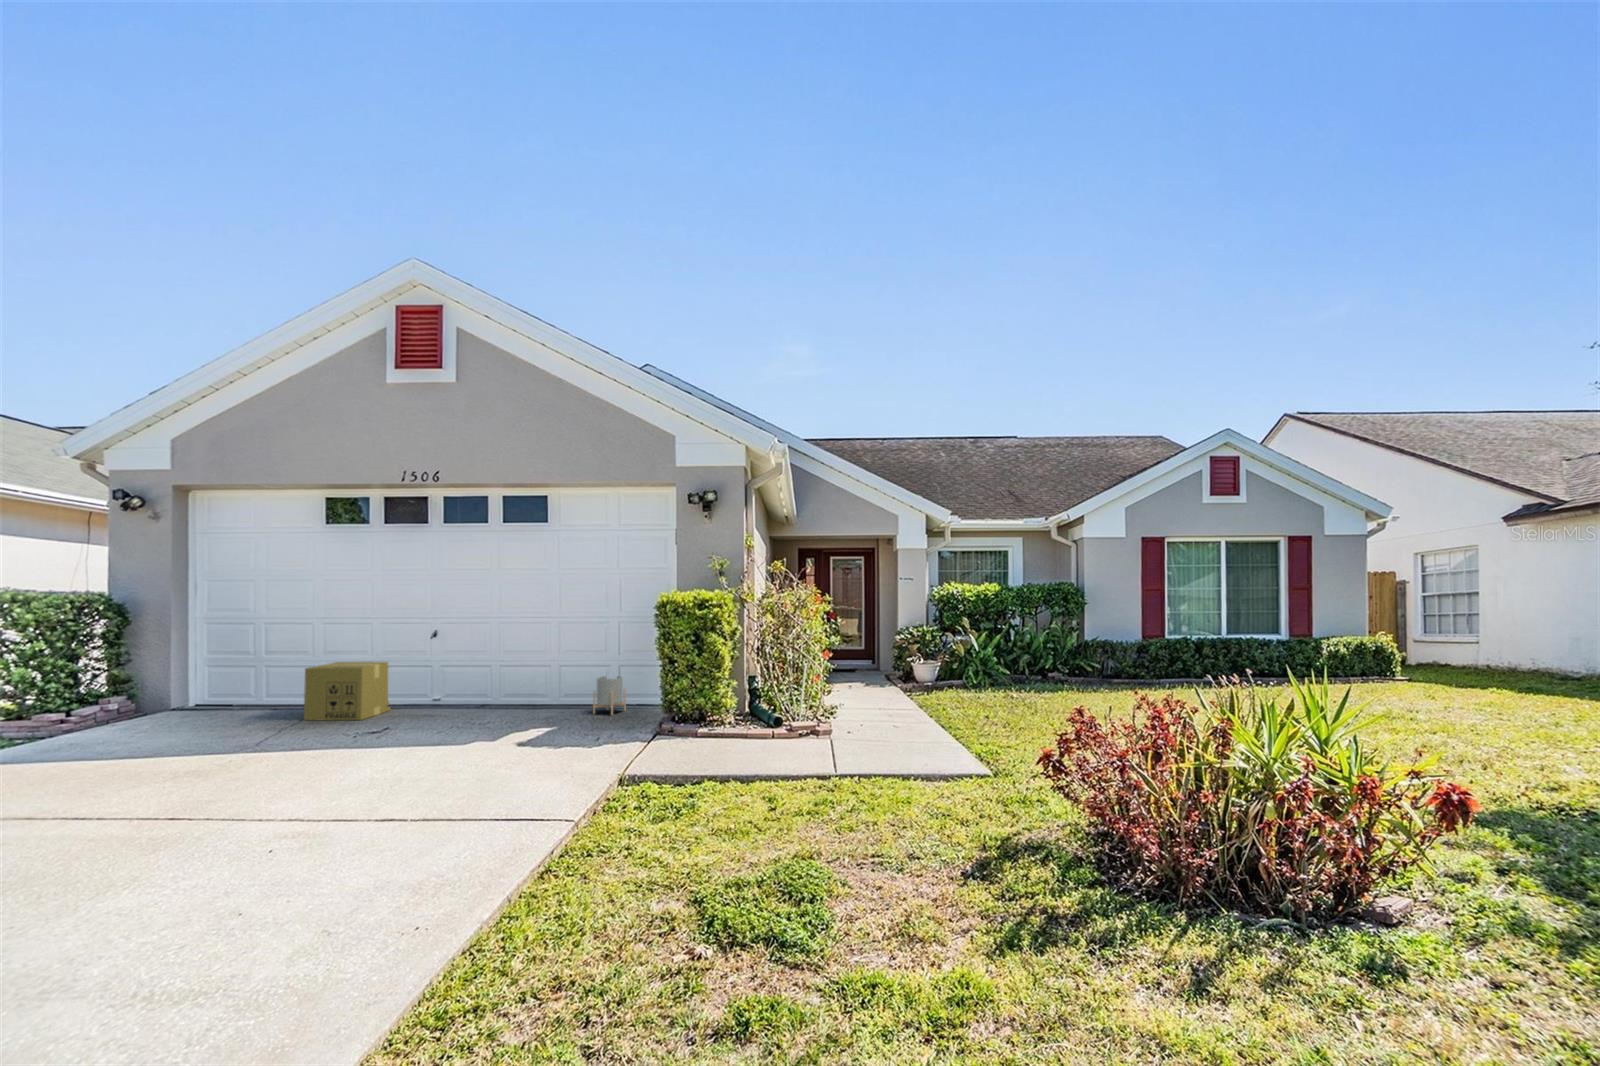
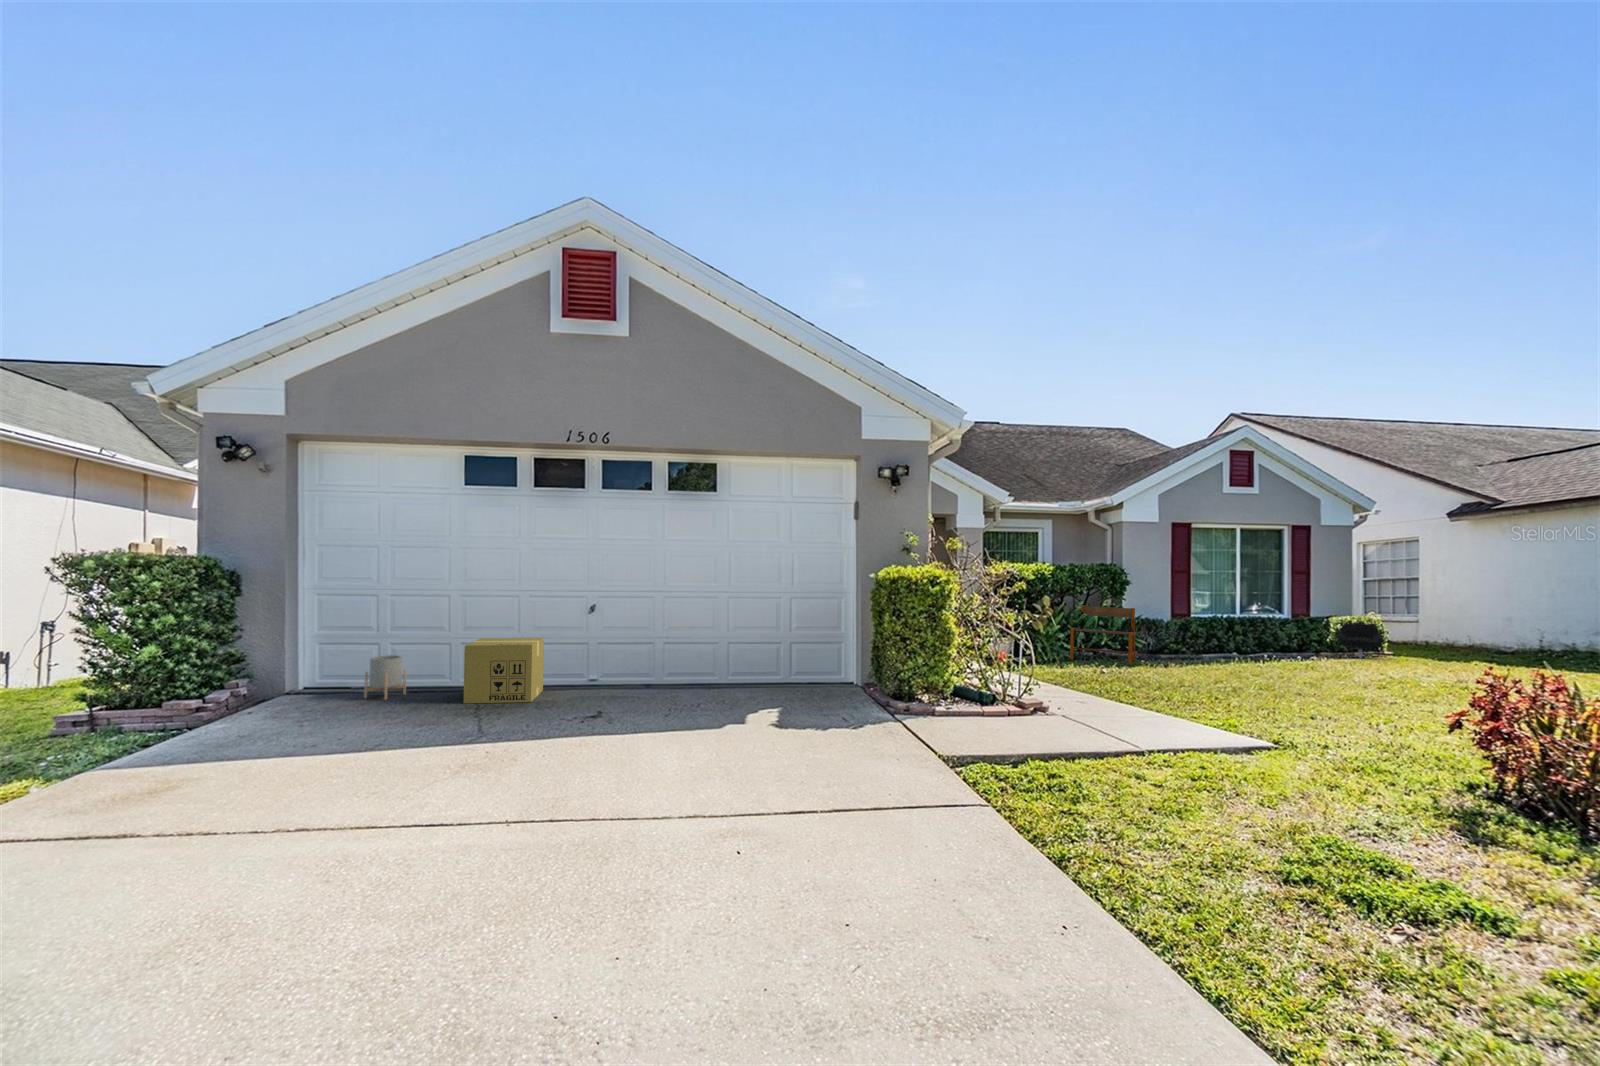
bench: none [1001,628,1074,693] -> present [1070,605,1138,664]
lounge chair: none [1328,646,1386,690] -> present [1336,622,1385,659]
planter: present [593,676,626,715] -> present [364,655,406,700]

